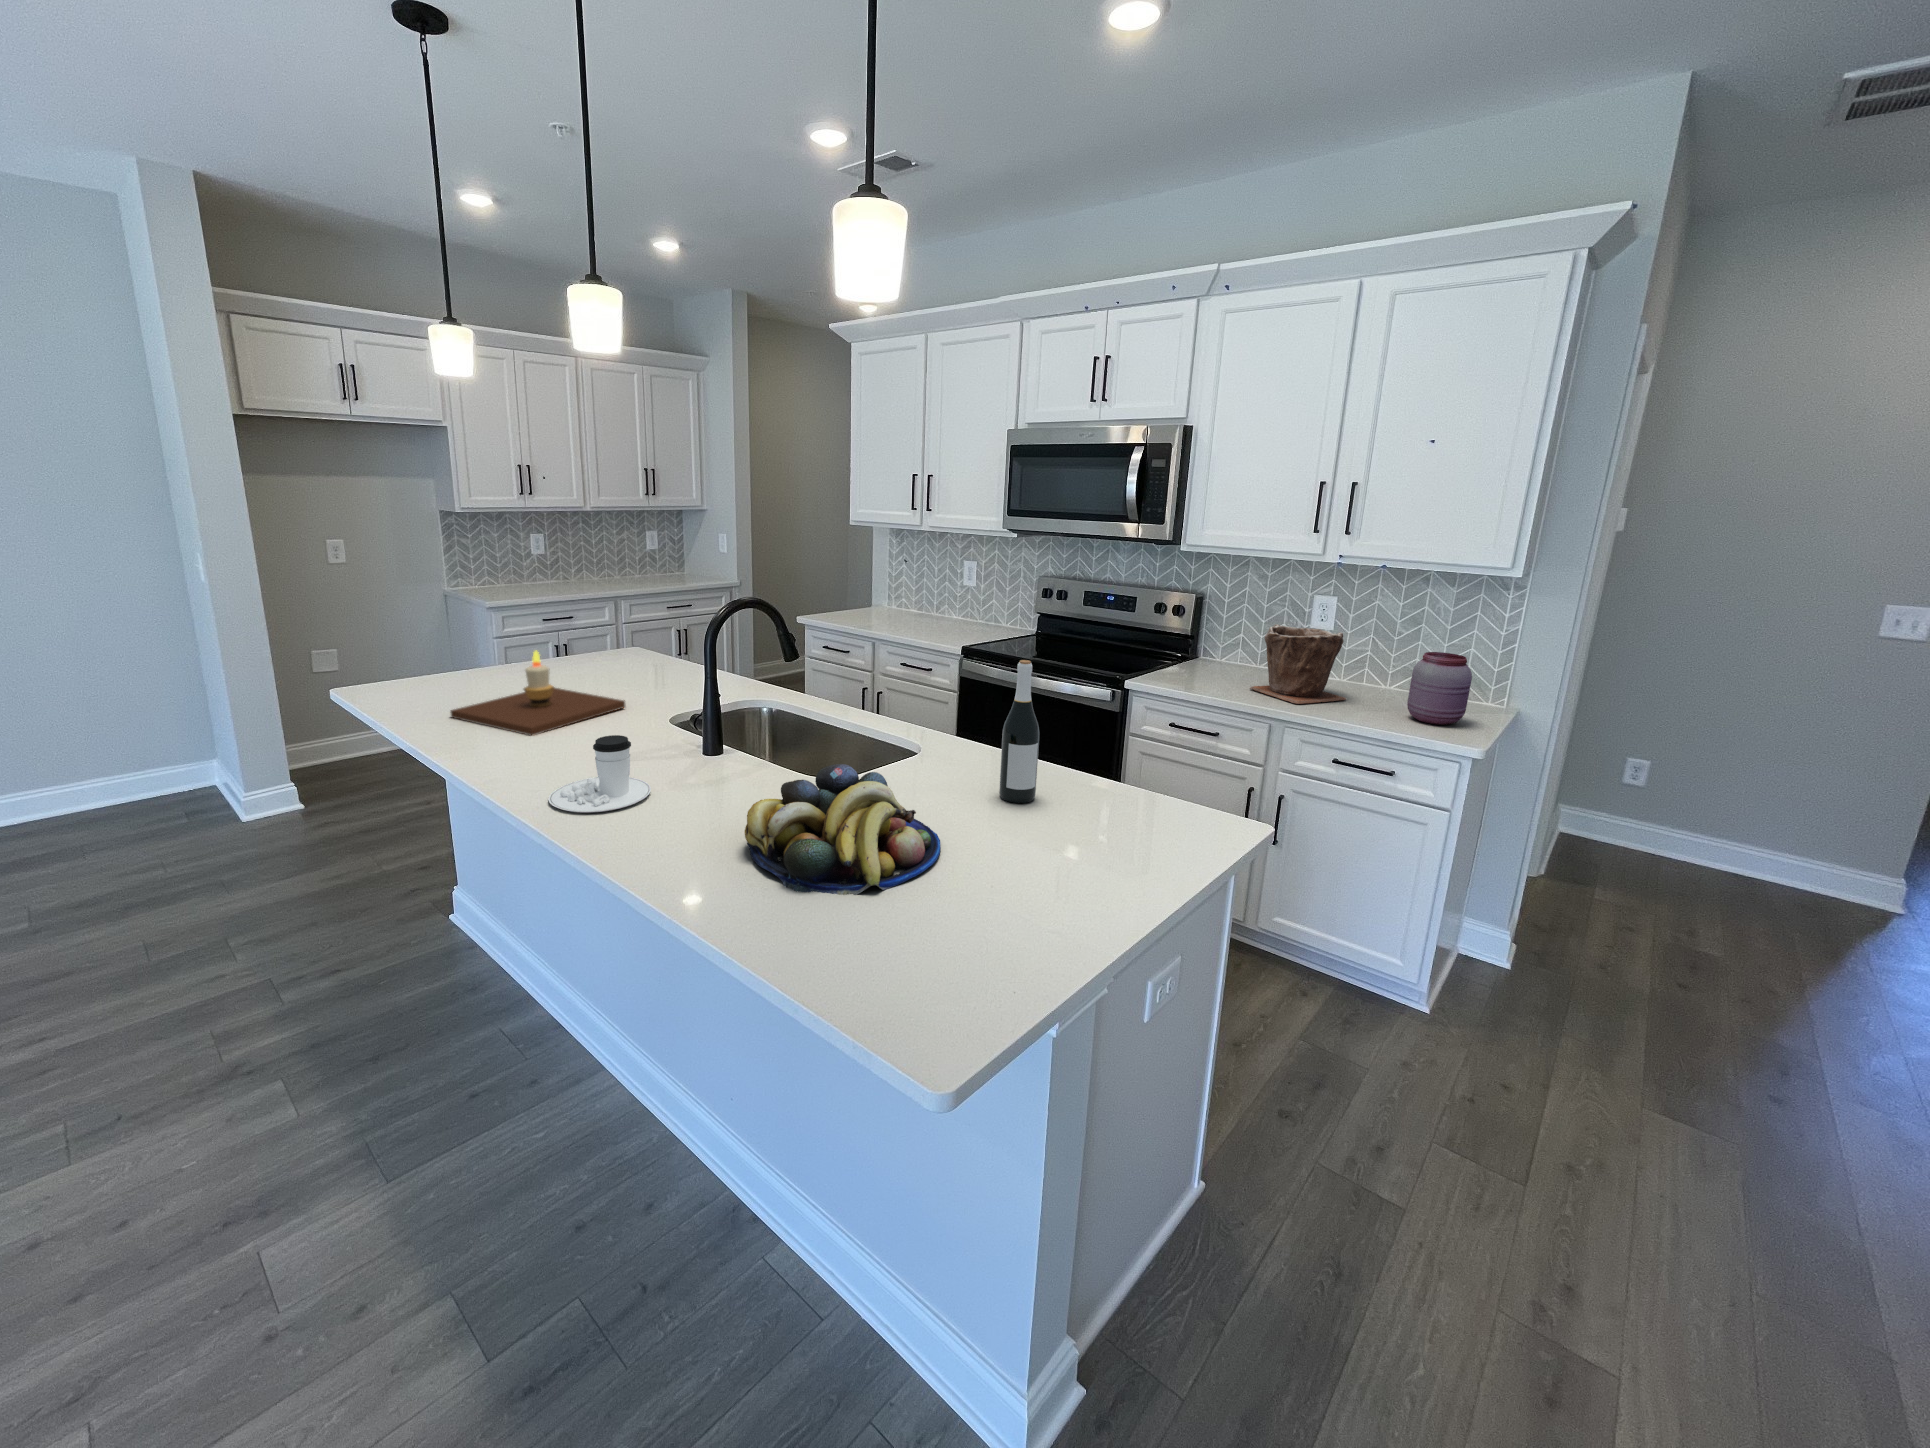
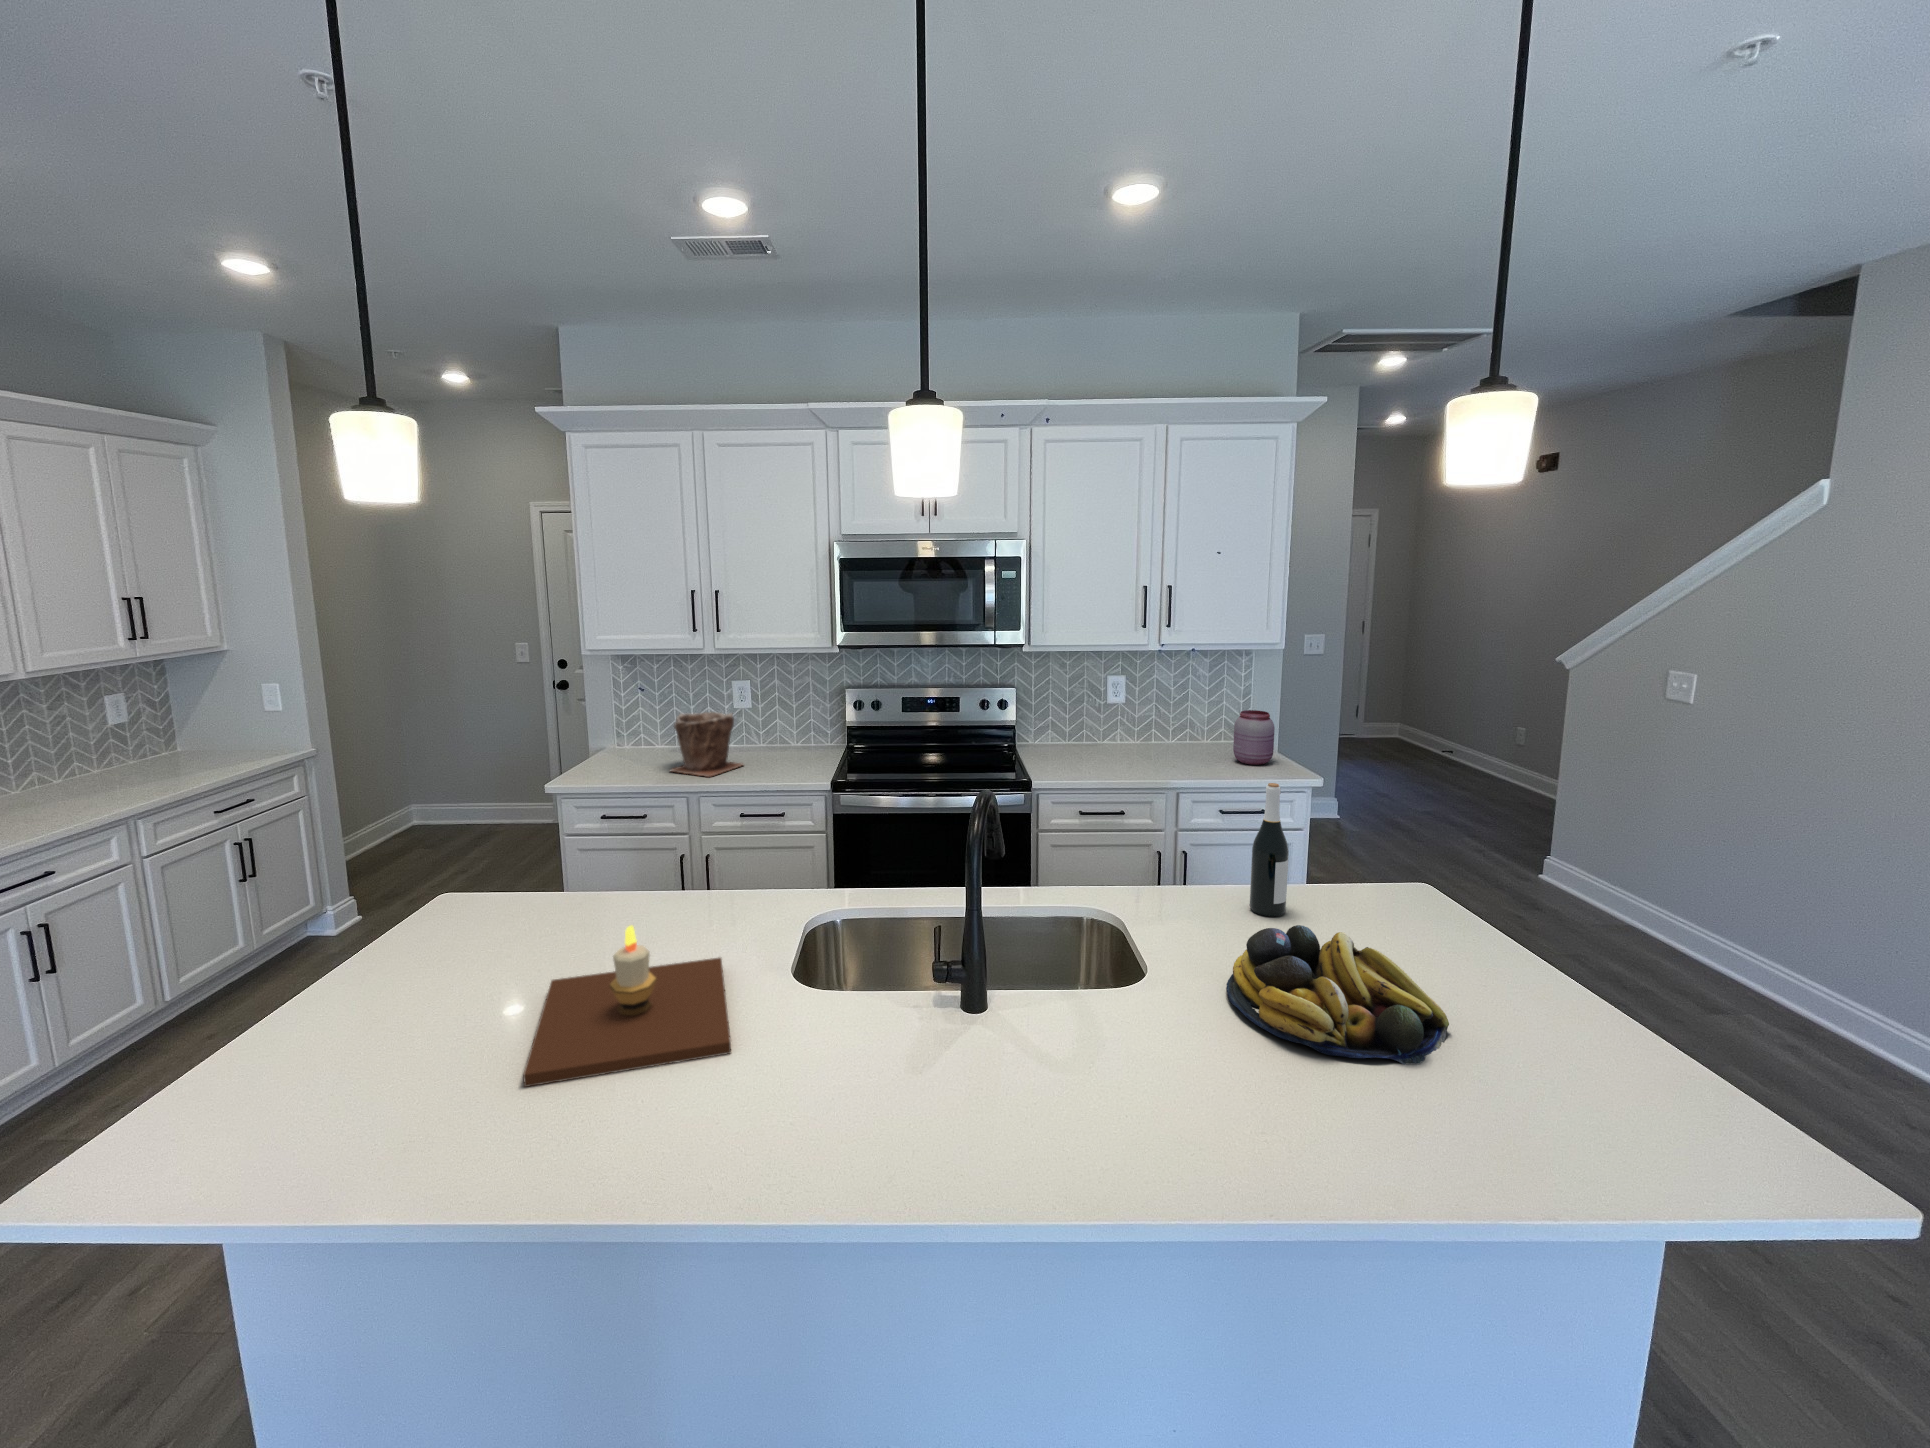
plant pot: present [1250,624,1346,704] -> present [671,712,743,777]
coffee cup: present [548,735,651,813] -> none [984,987,1112,1113]

